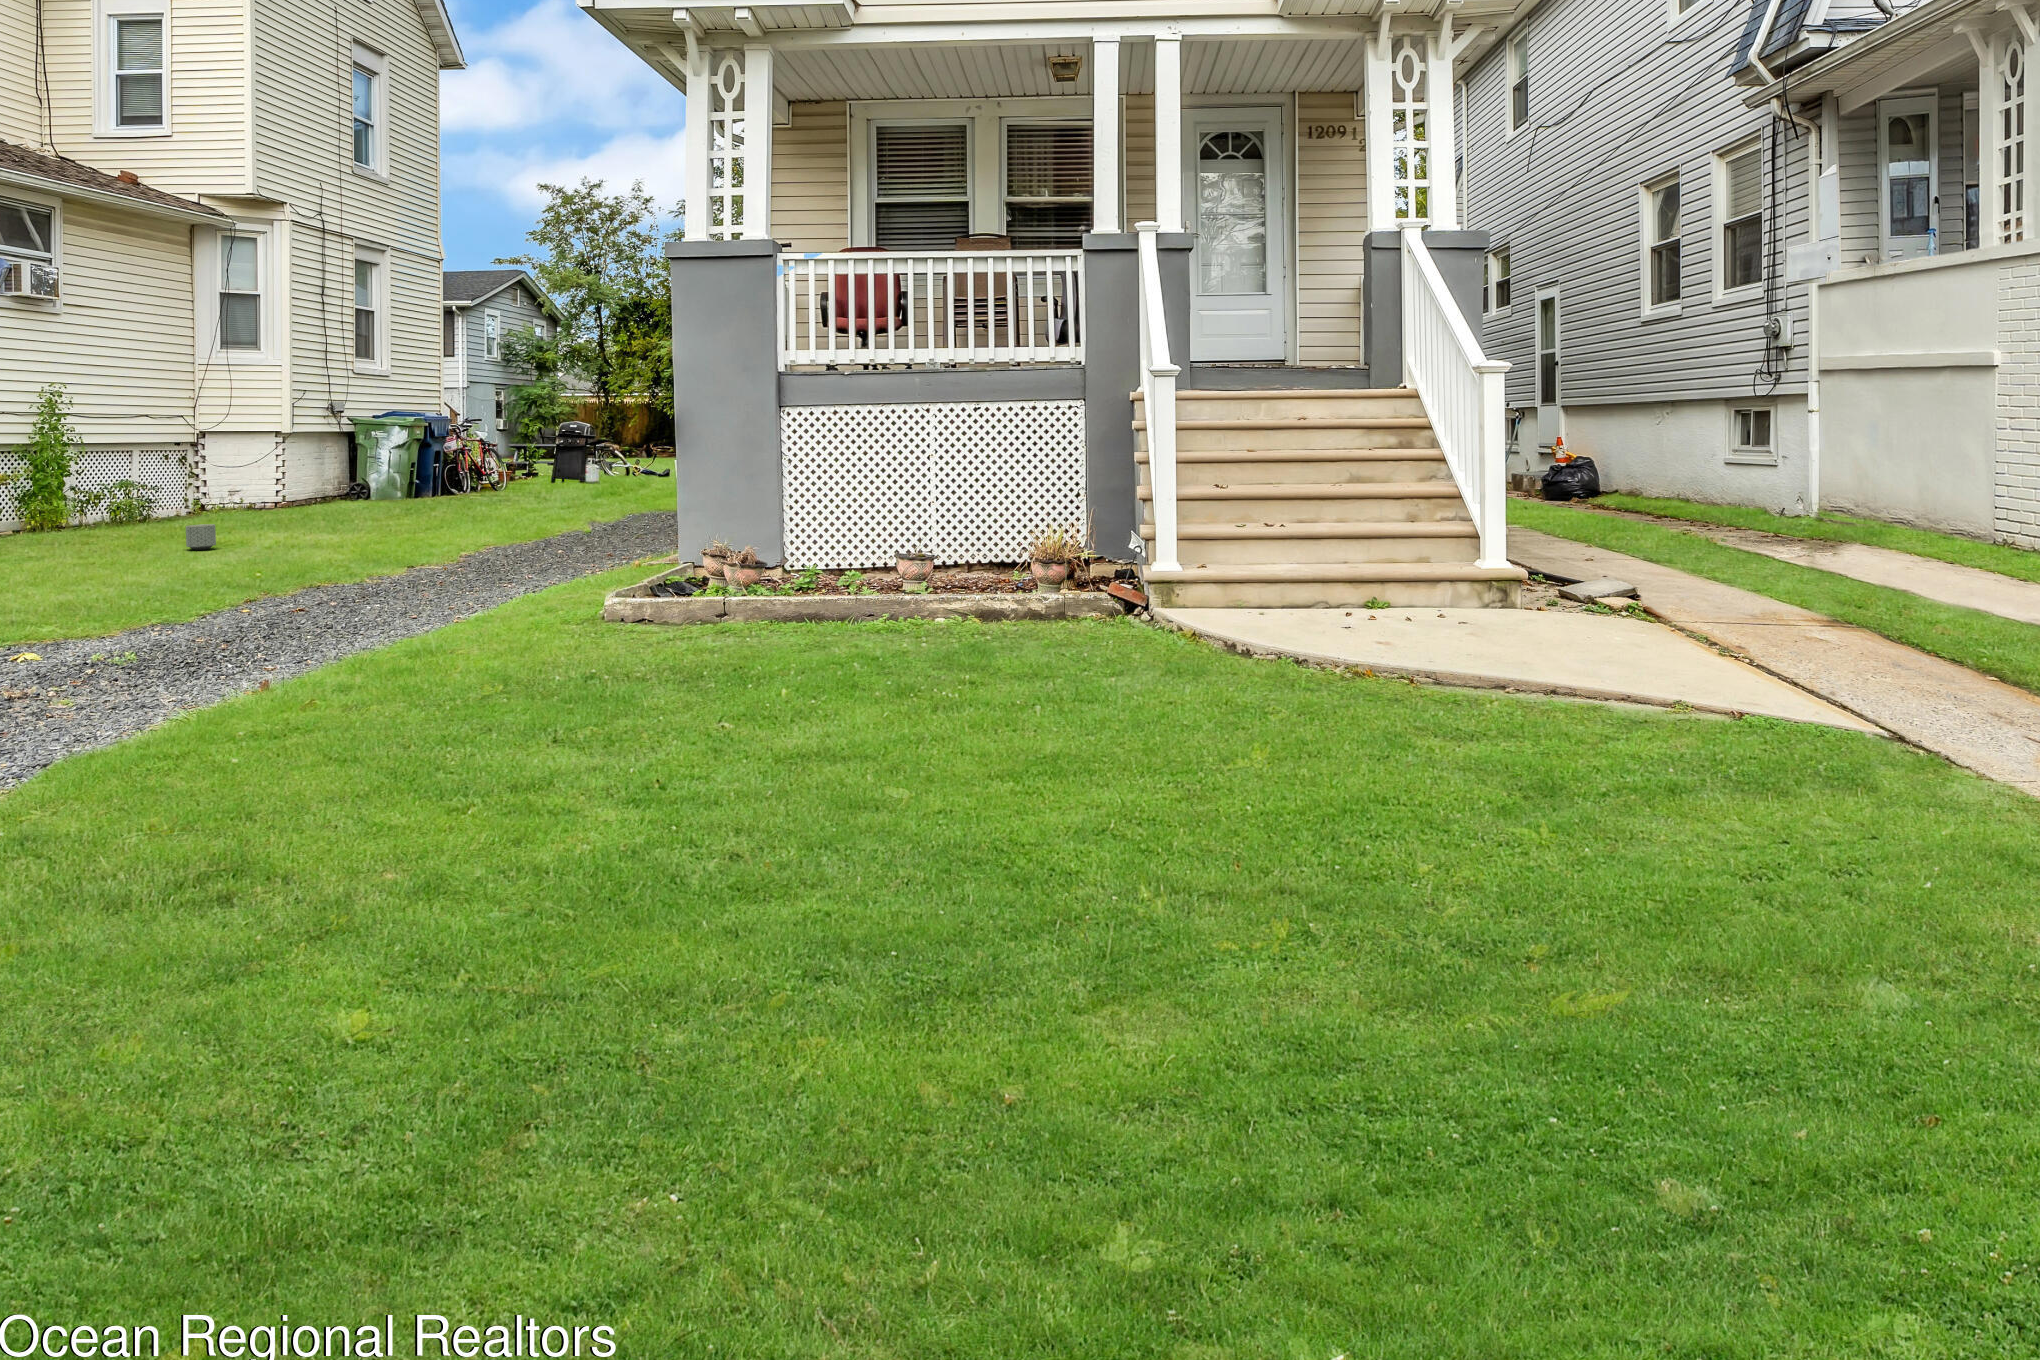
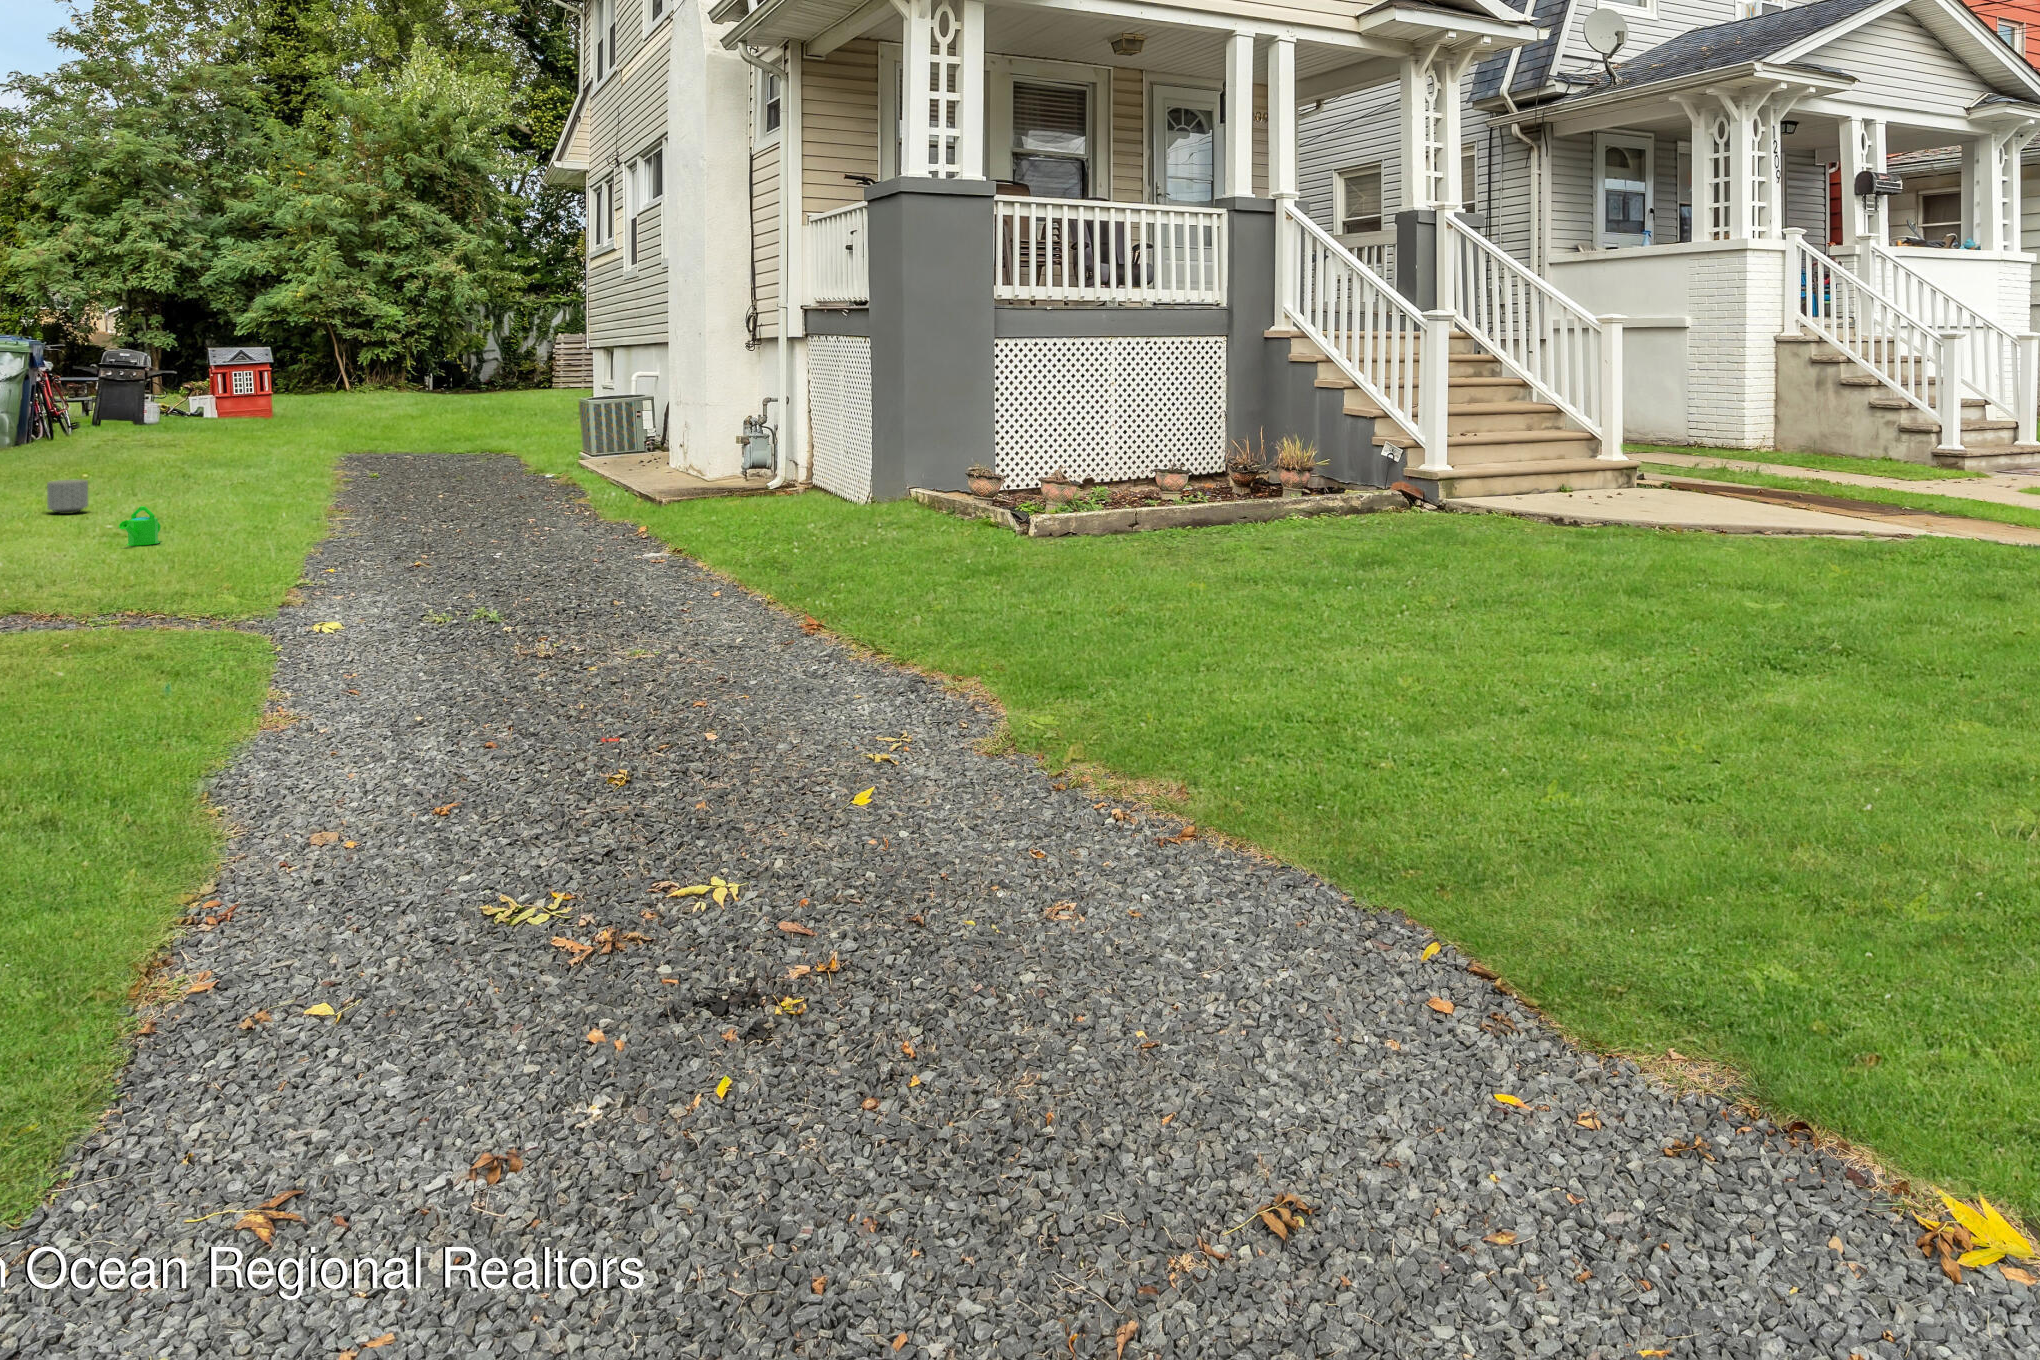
watering can: none [117,547,162,577] -> present [119,506,161,546]

